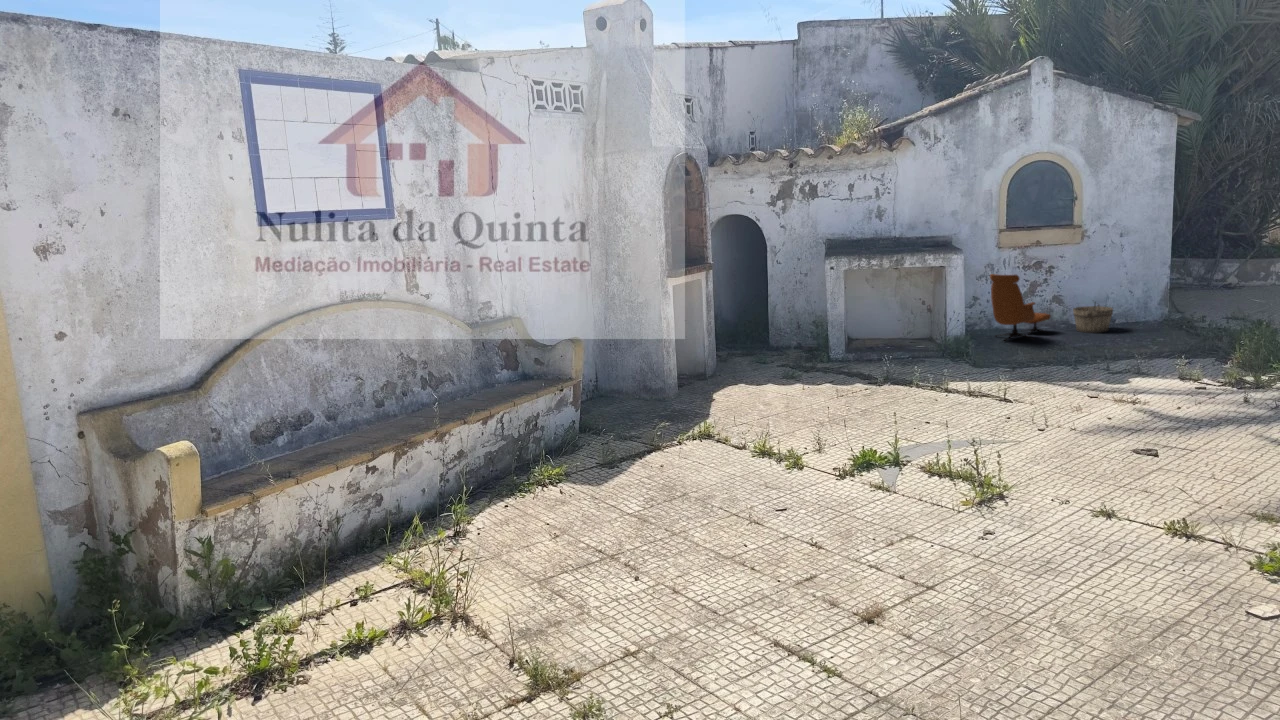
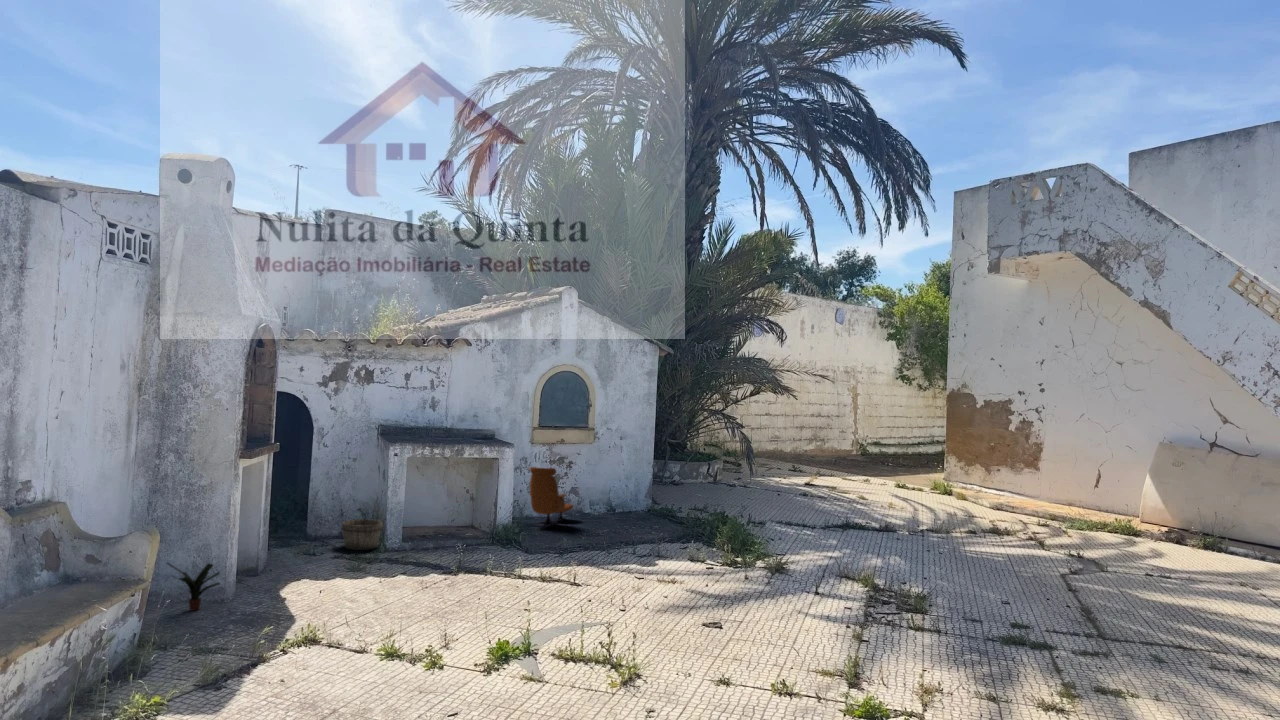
wooden bucket: present [1073,302,1113,333] -> present [341,518,383,550]
potted plant: none [613,366,657,406] -> present [167,563,220,610]

